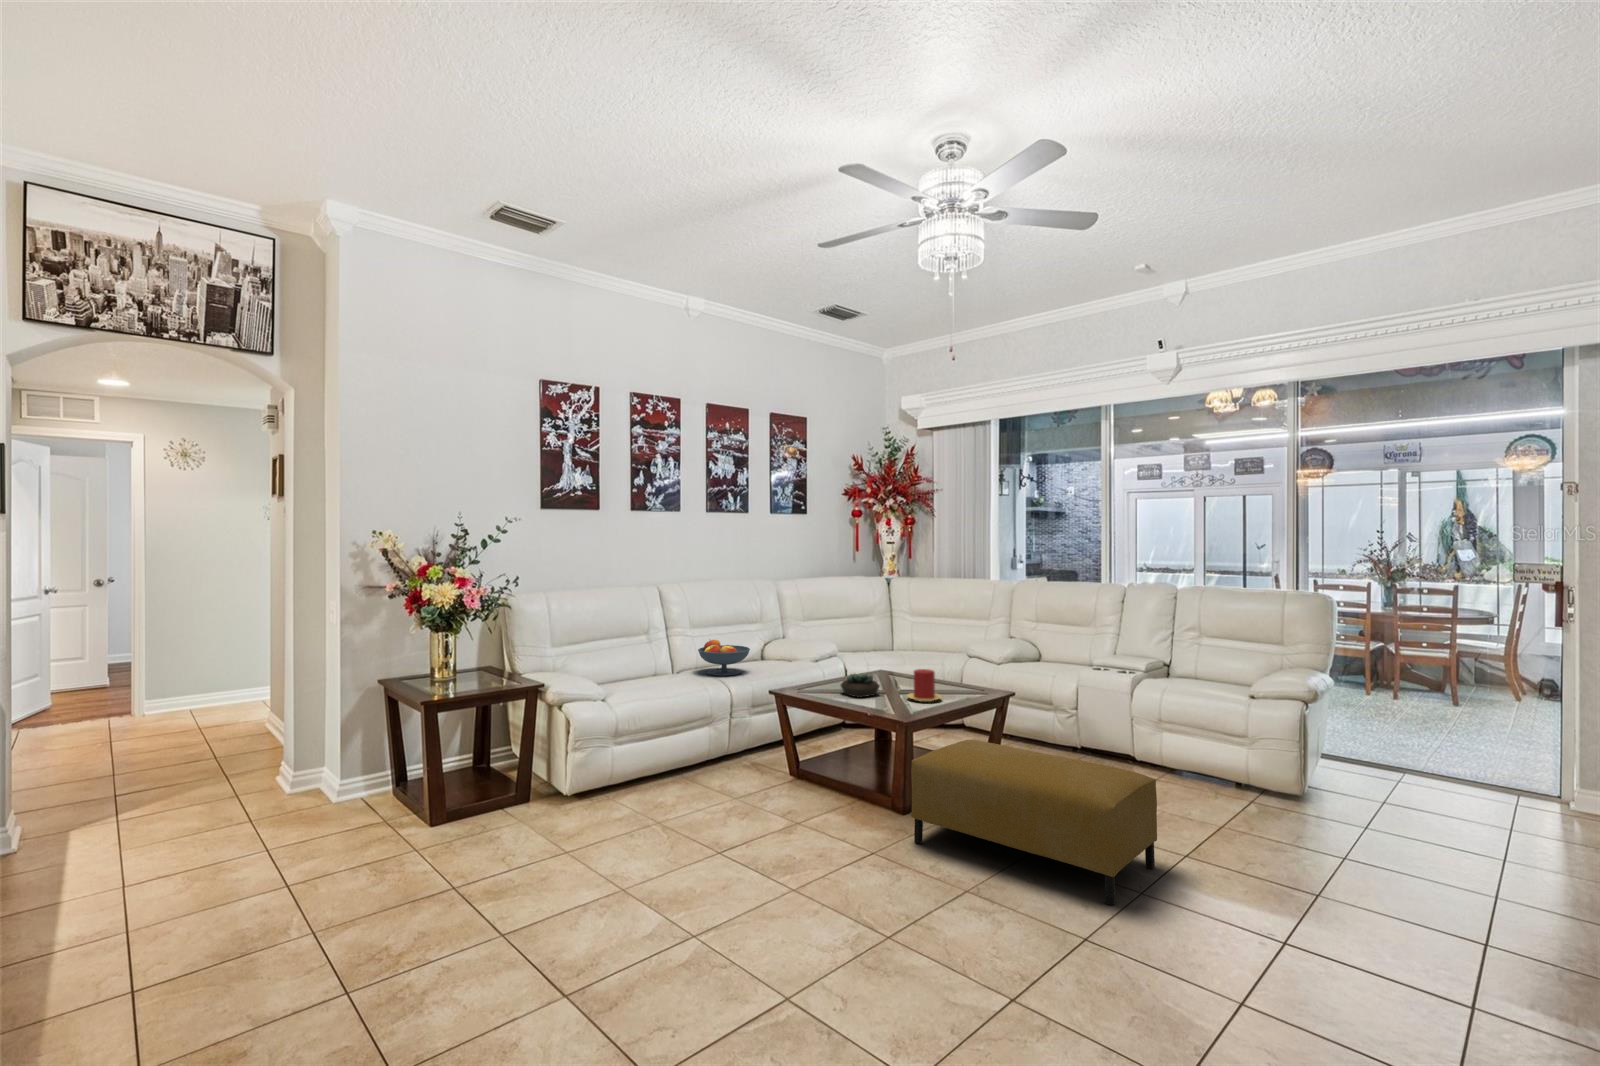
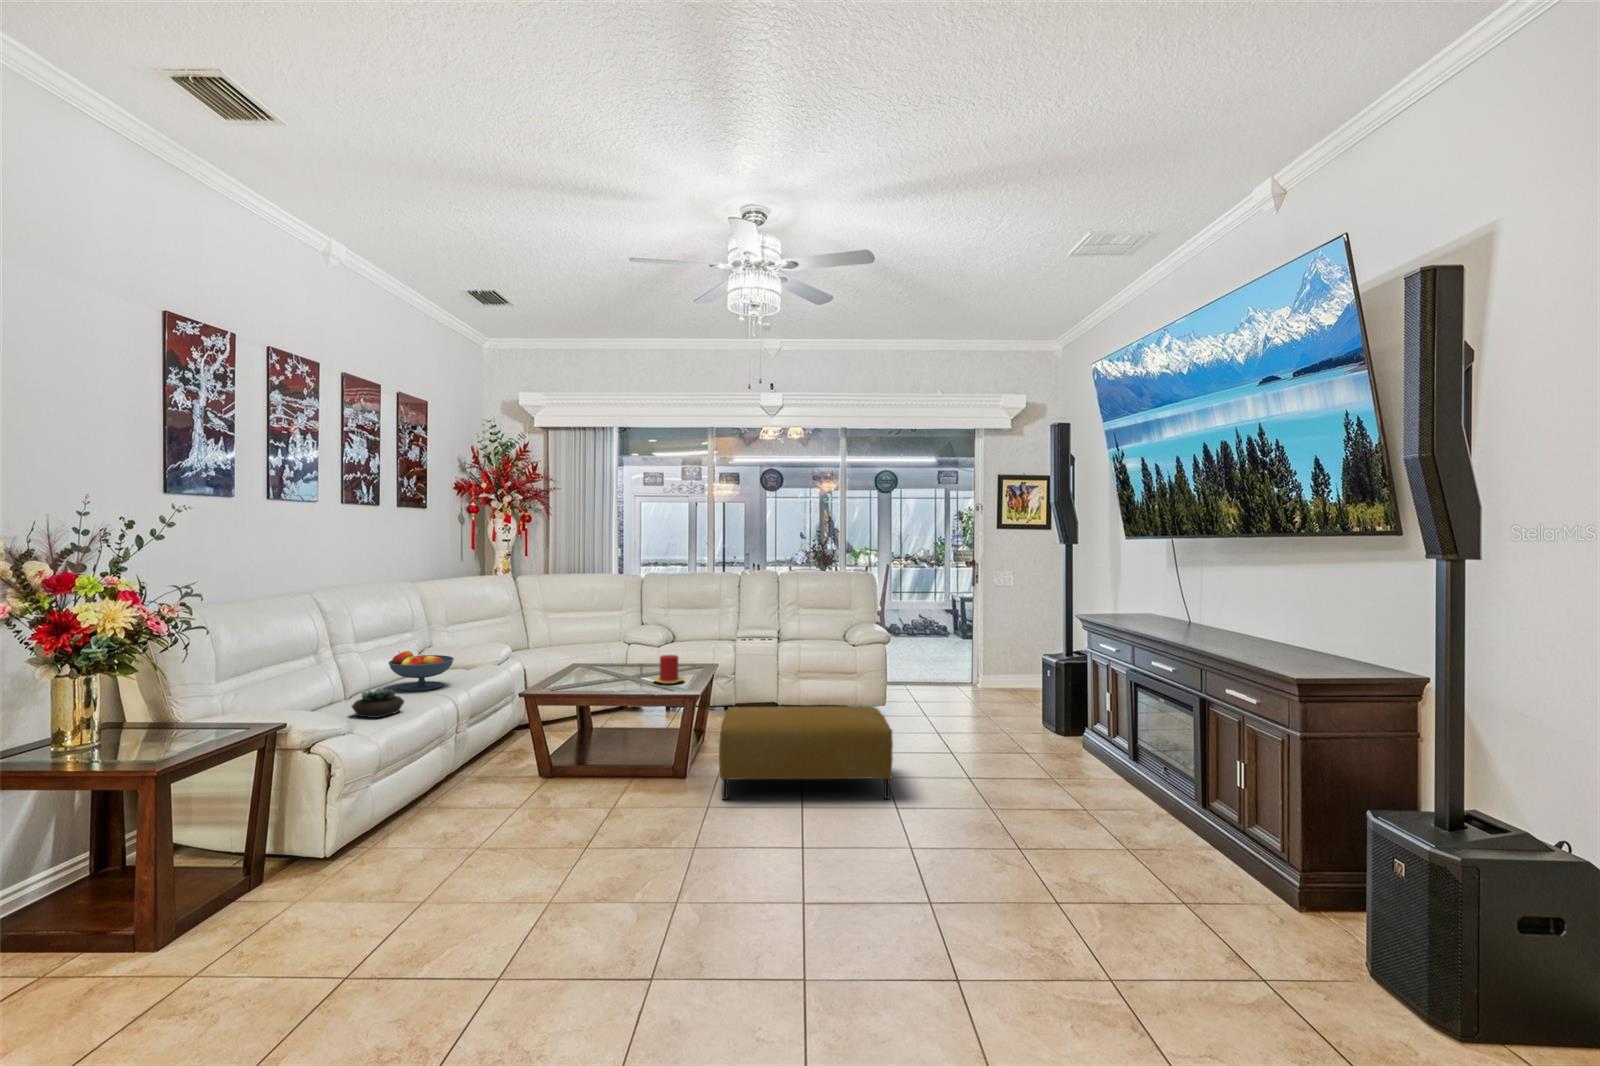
succulent plant: present [841,673,880,697] -> present [352,689,404,718]

